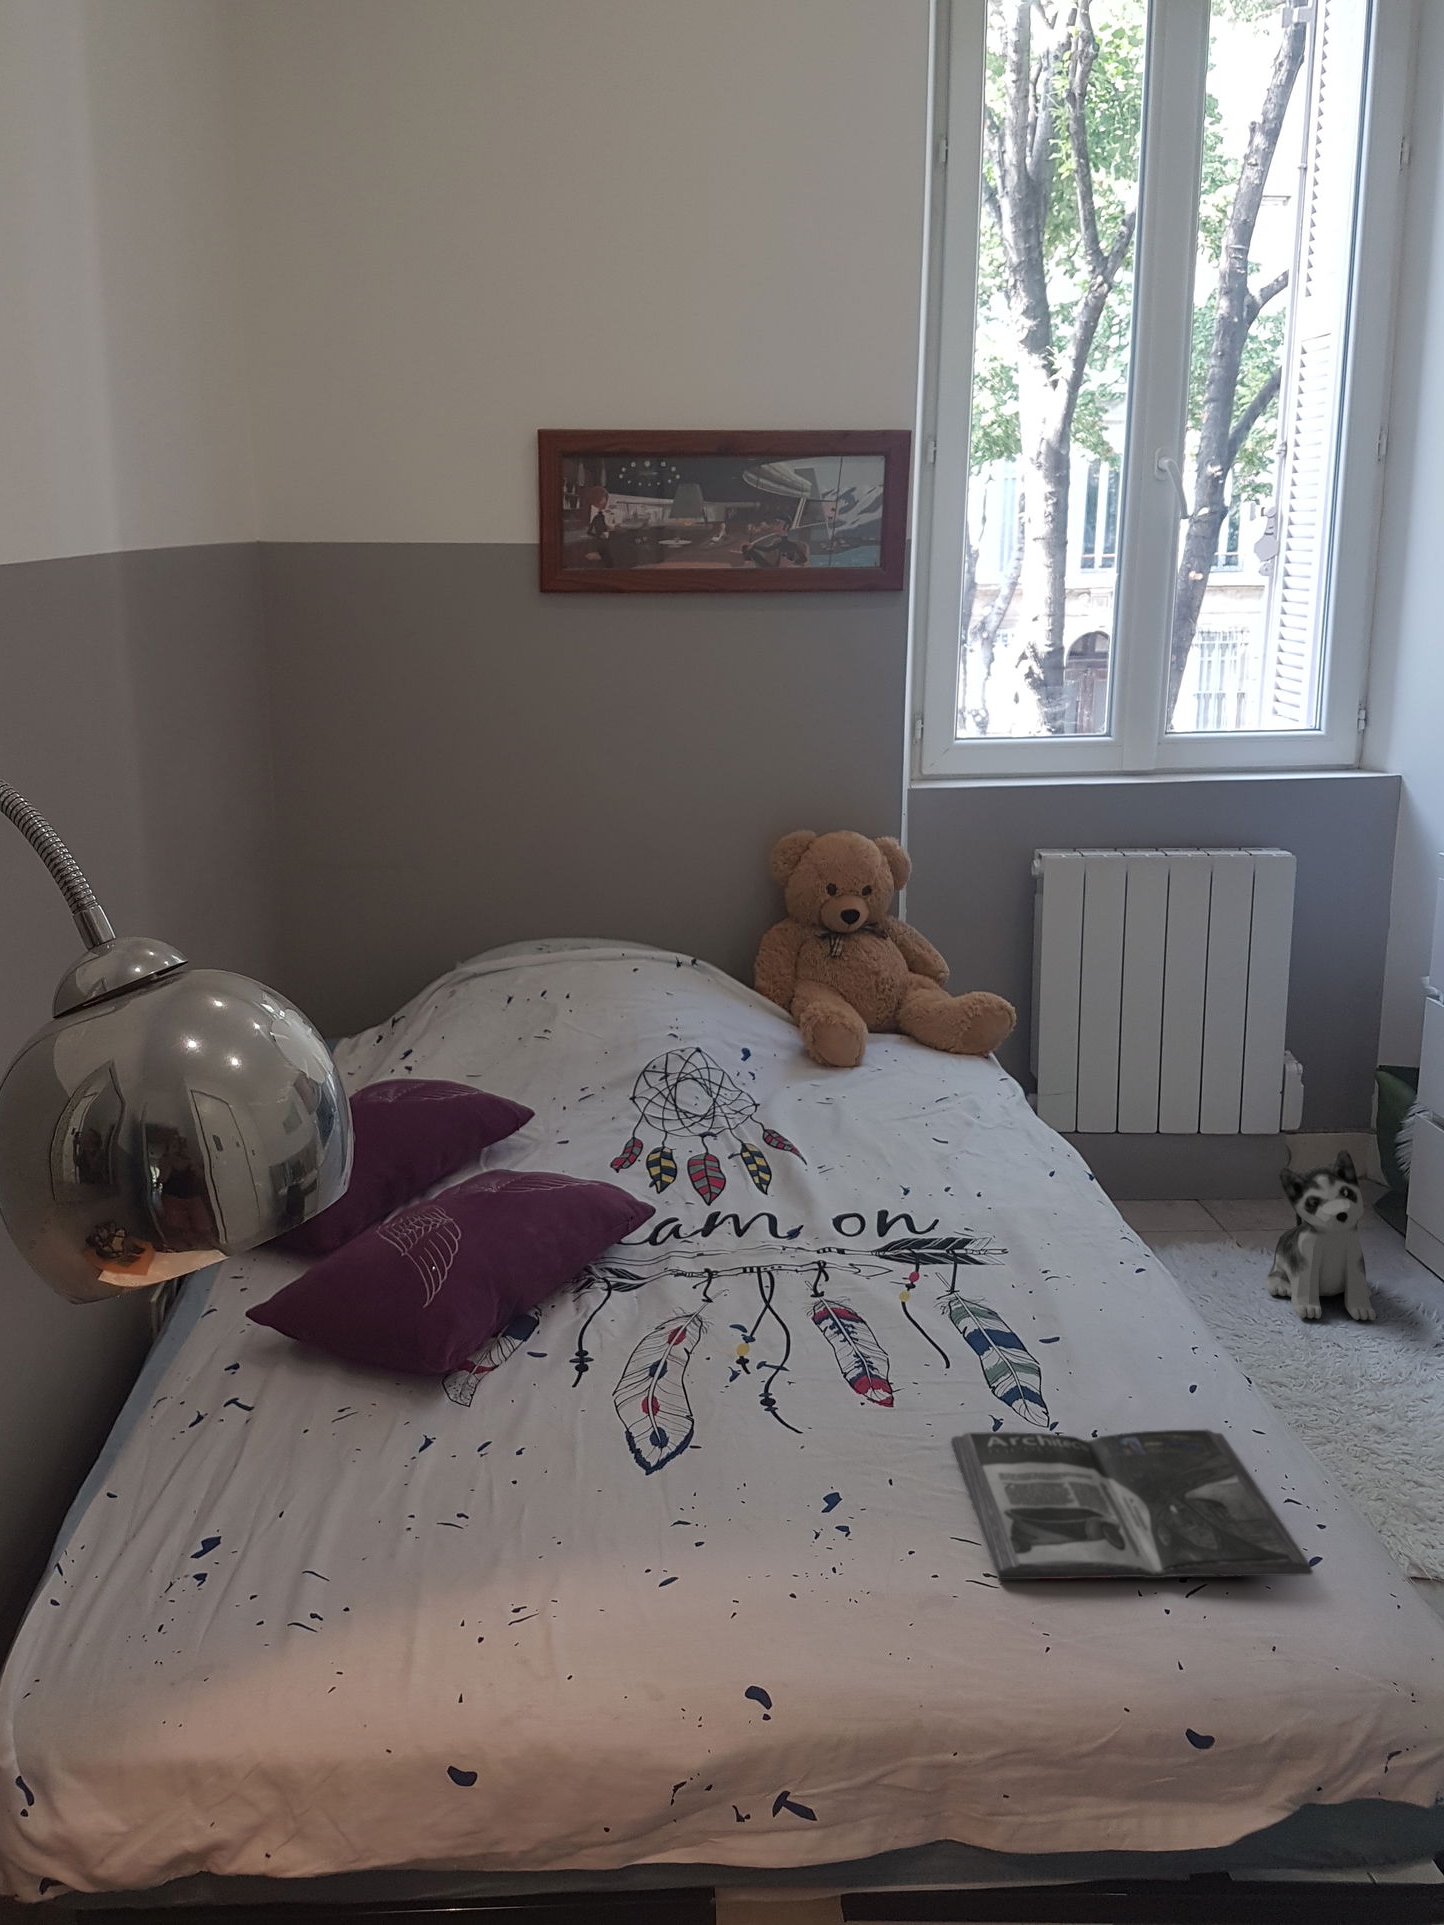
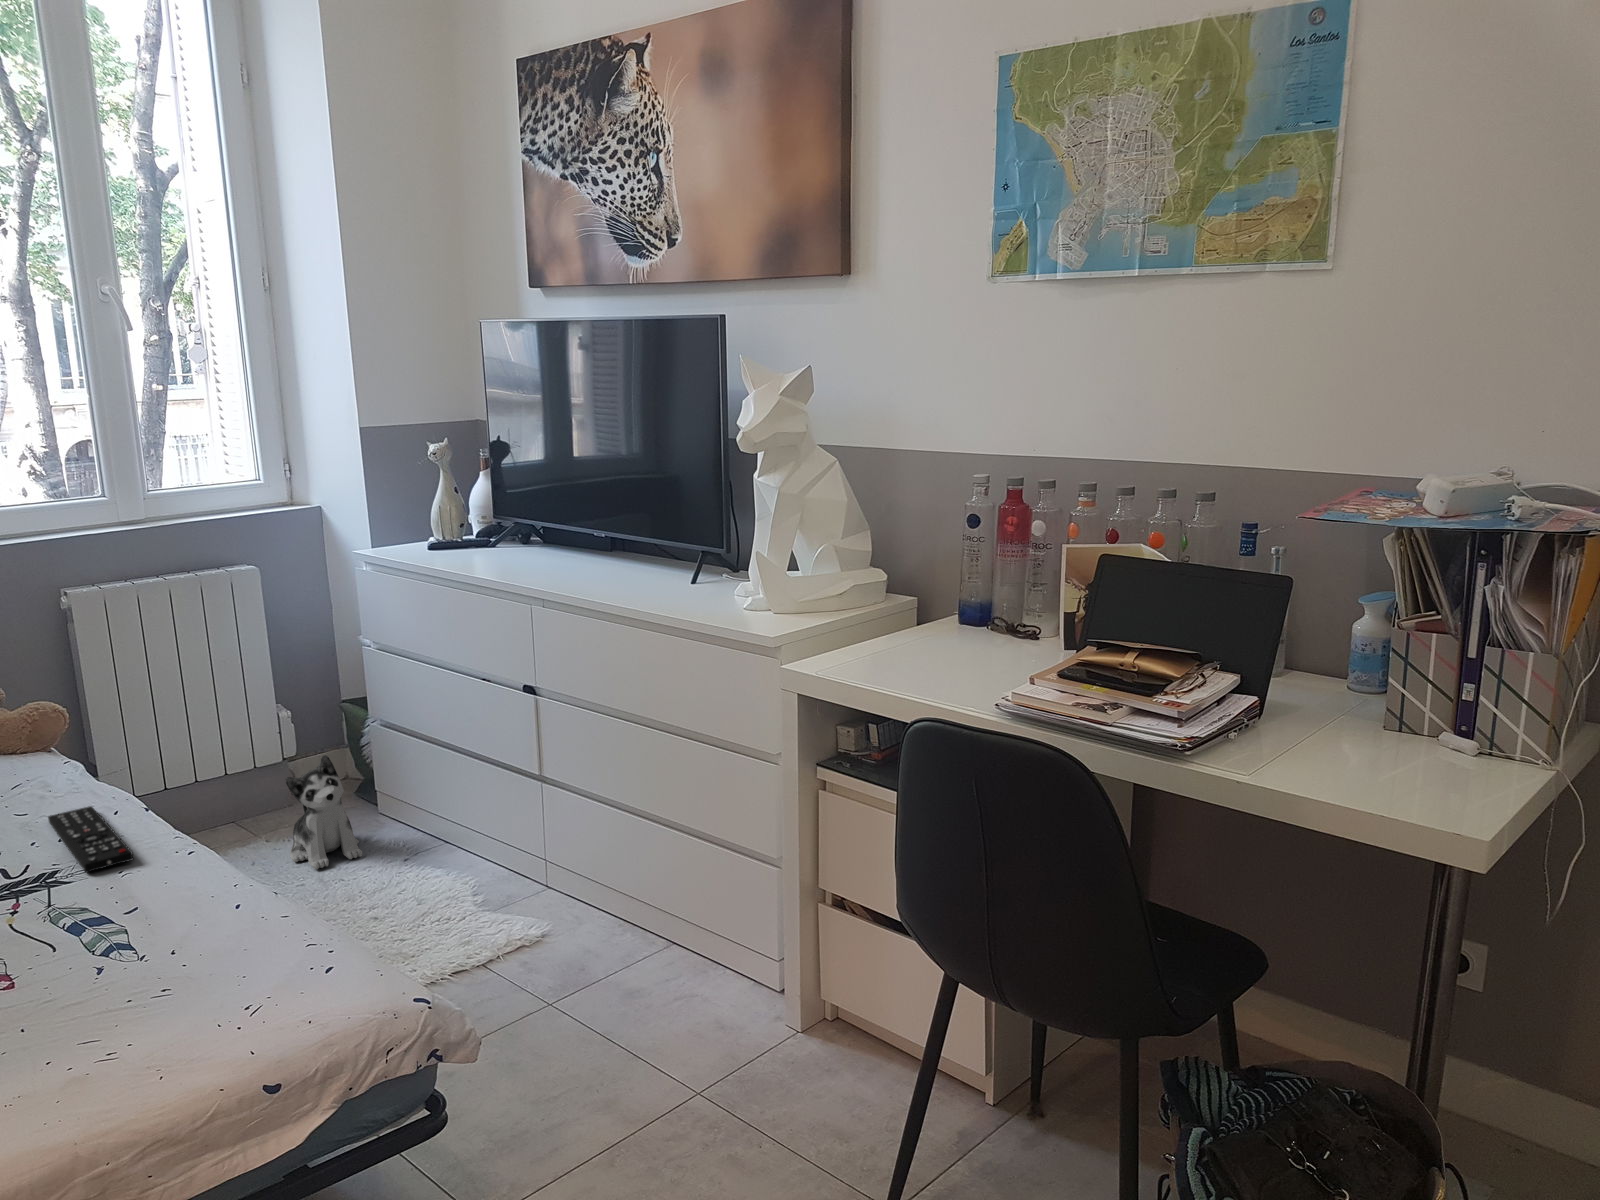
remote control: none [971,1153,1064,1257] -> present [48,806,133,872]
magazine: present [951,1429,1313,1579] -> none [67,921,320,1052]

